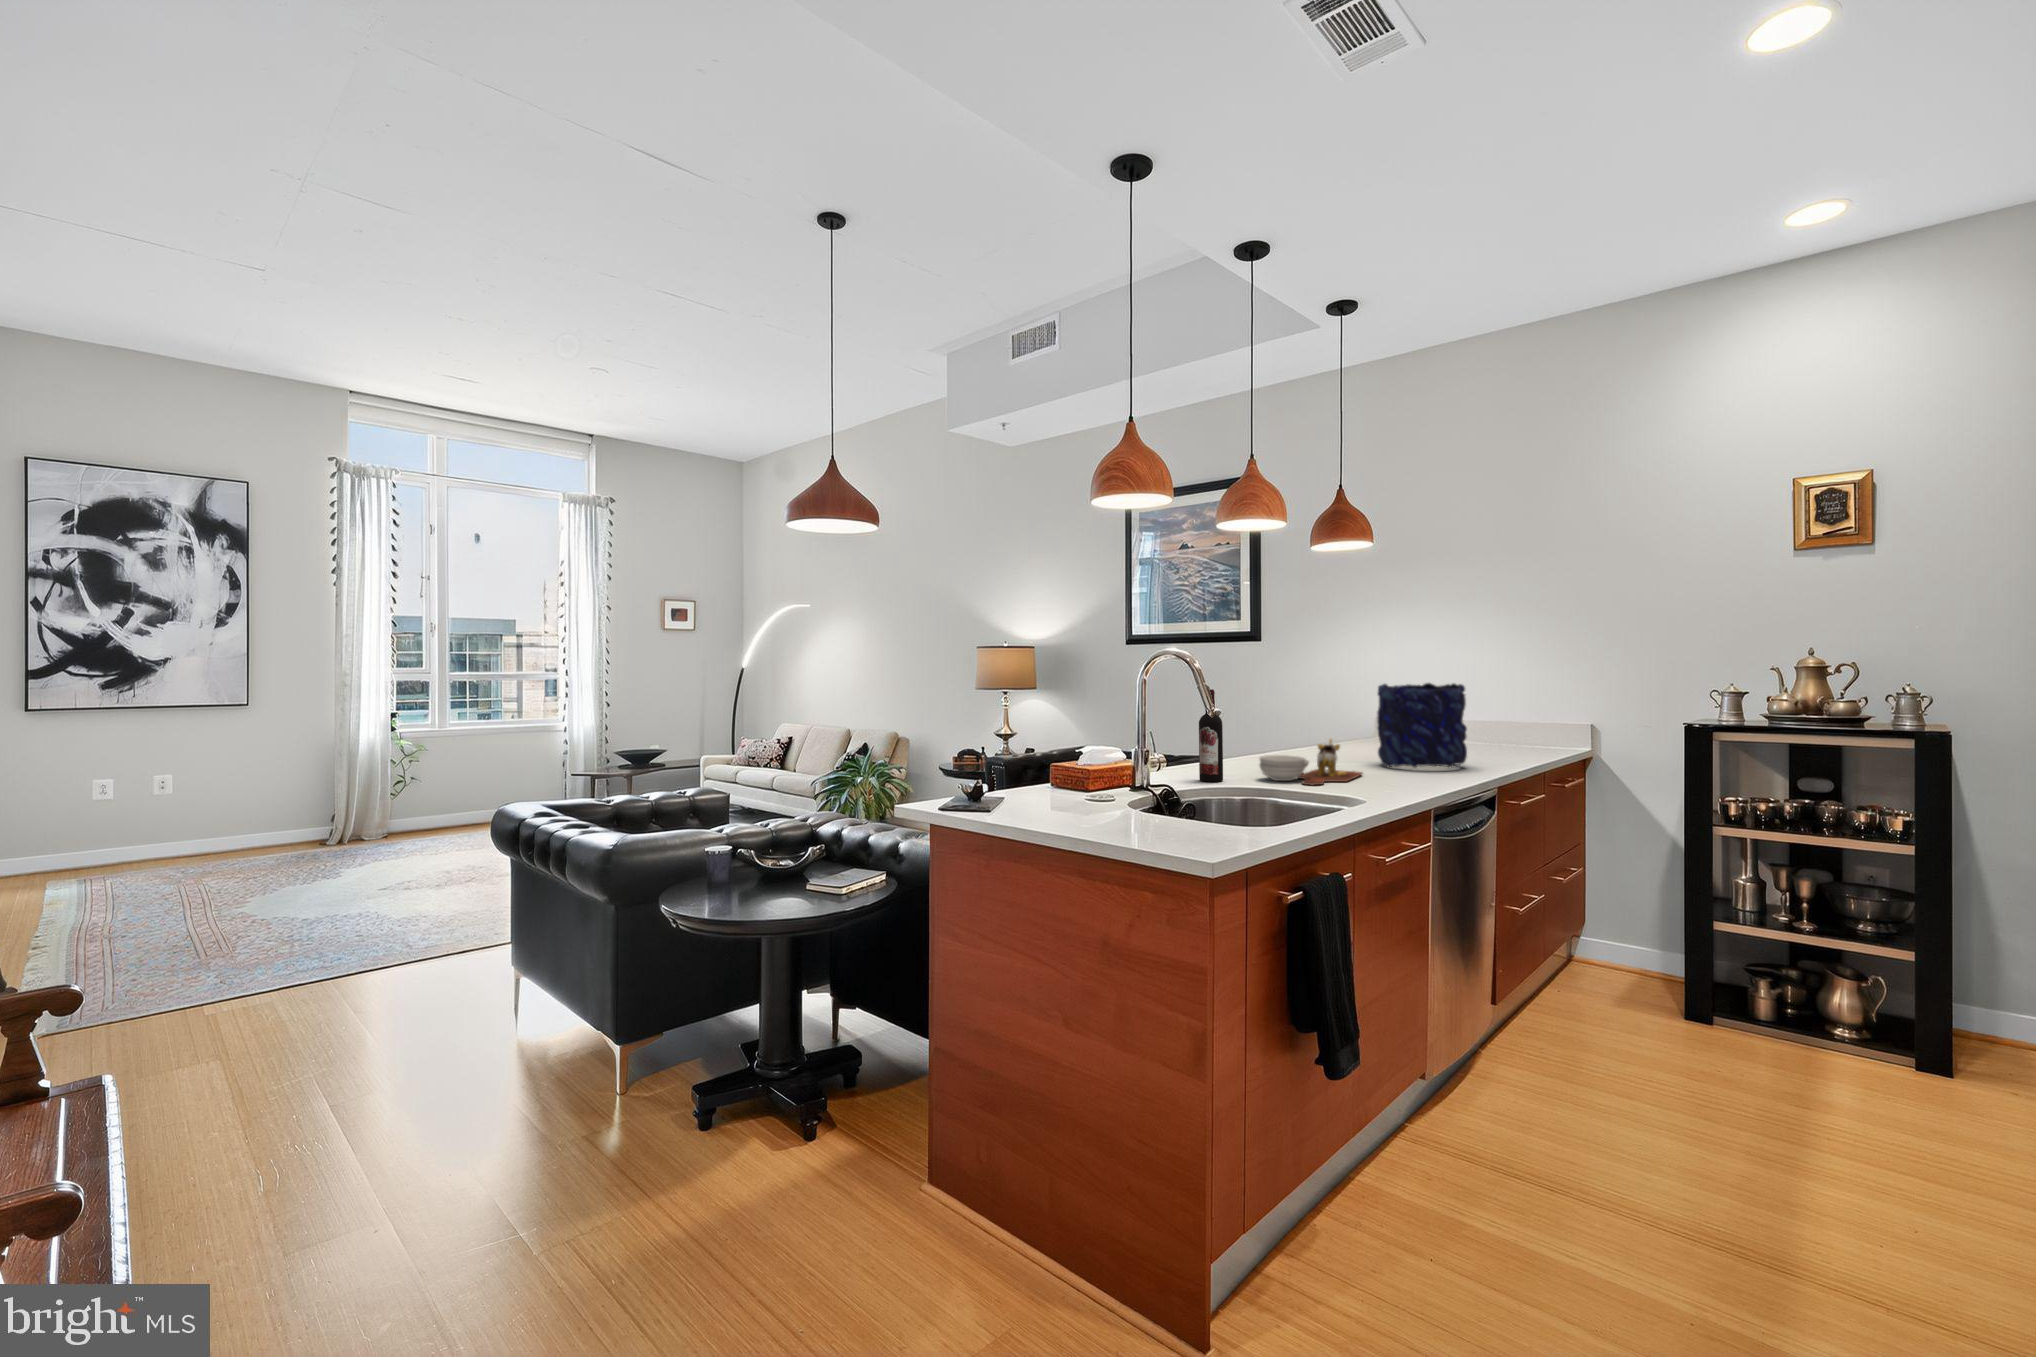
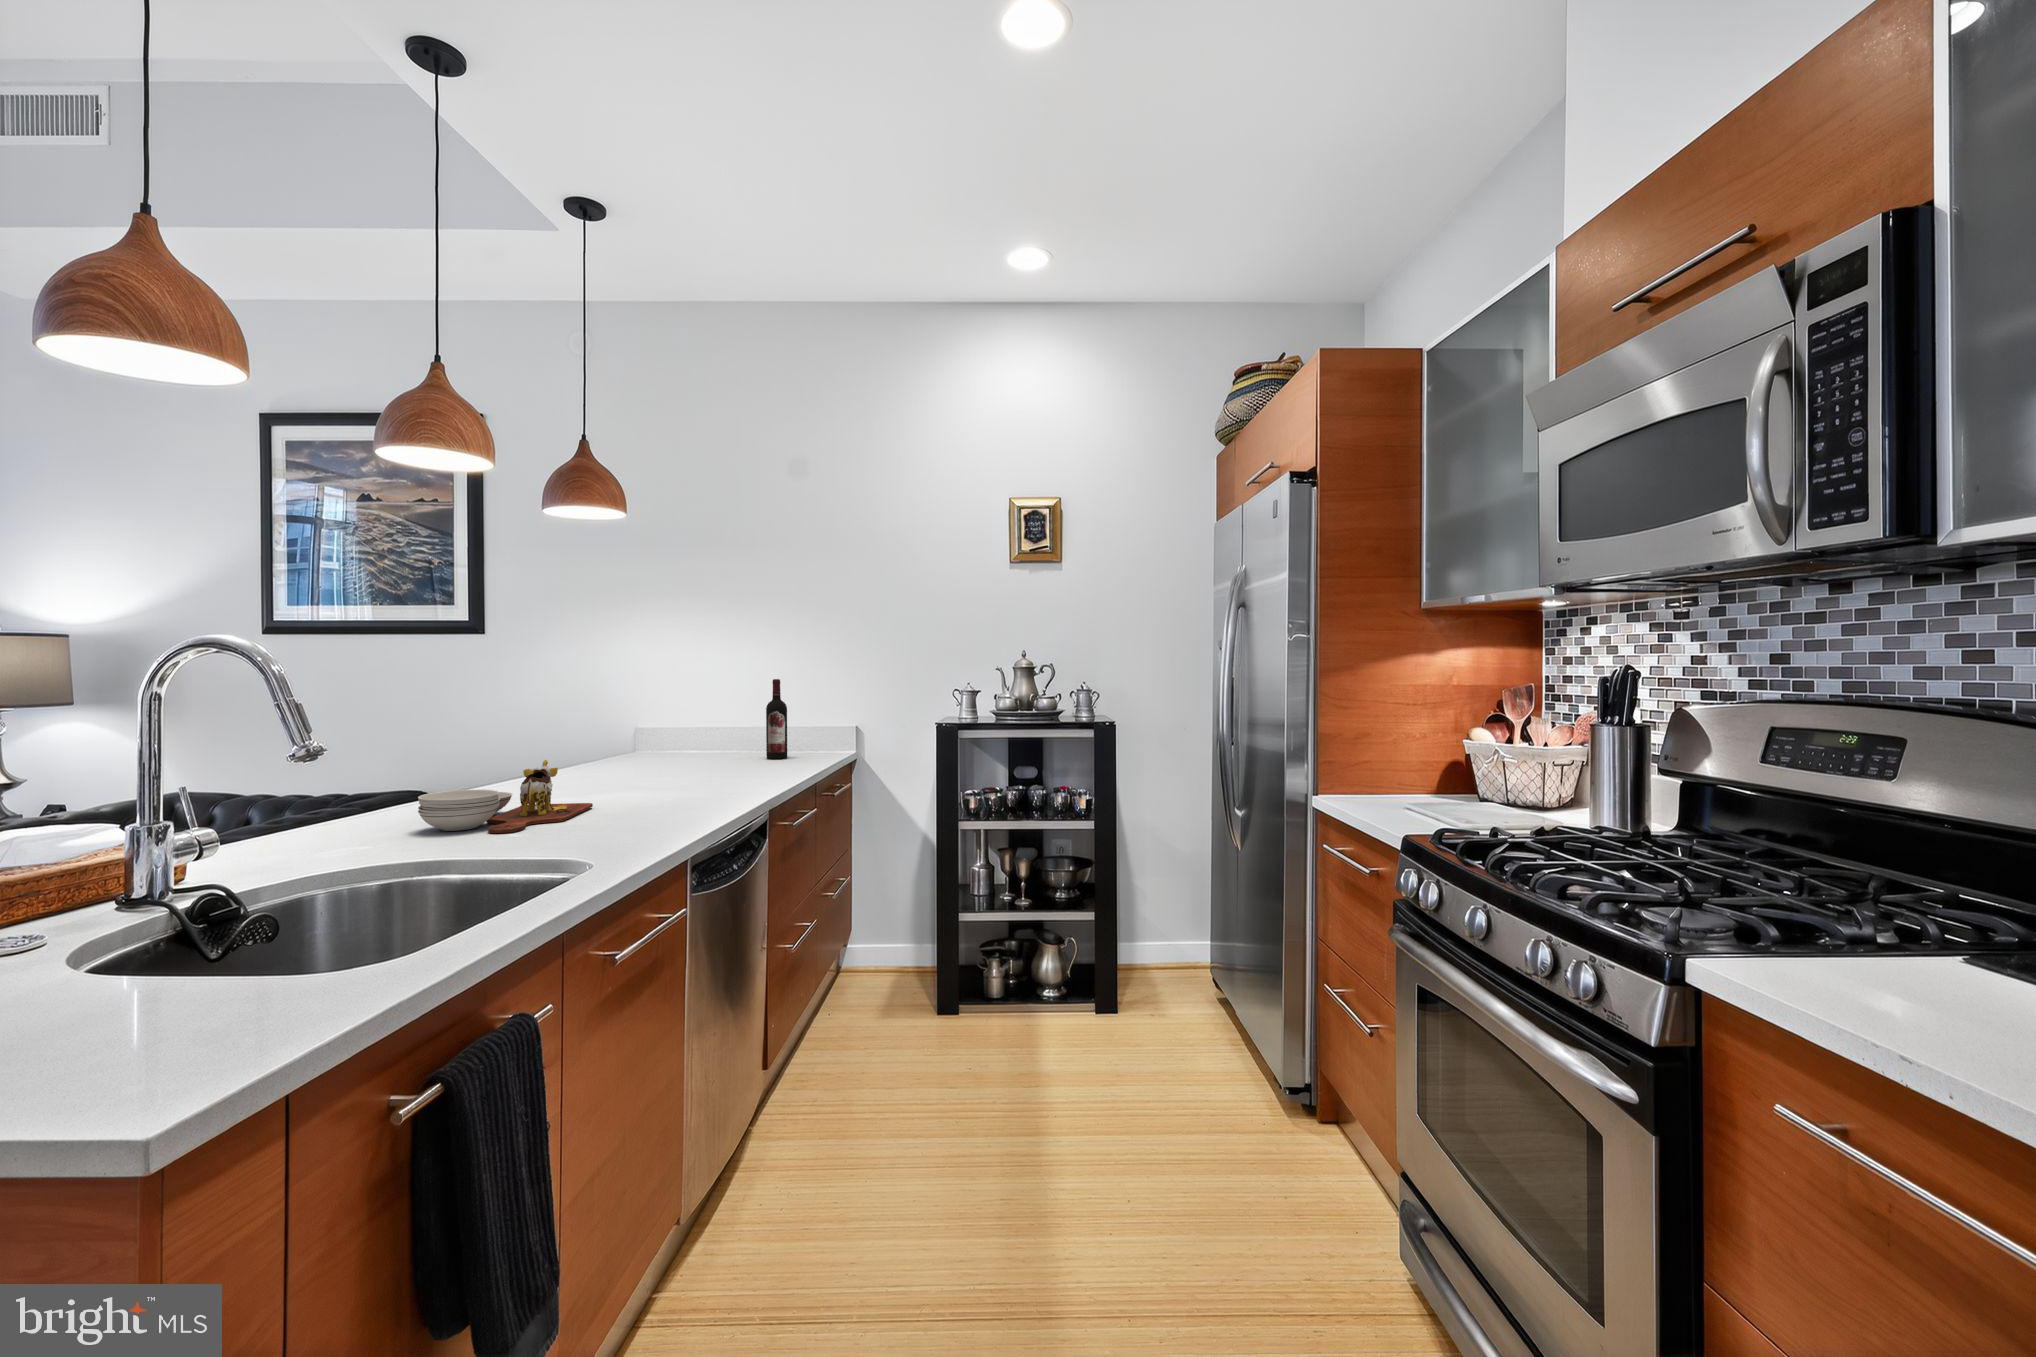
vase: present [1377,683,1467,768] -> none [620,682,730,792]
wine bottle: present [1199,689,1223,782] -> present [766,679,787,759]

